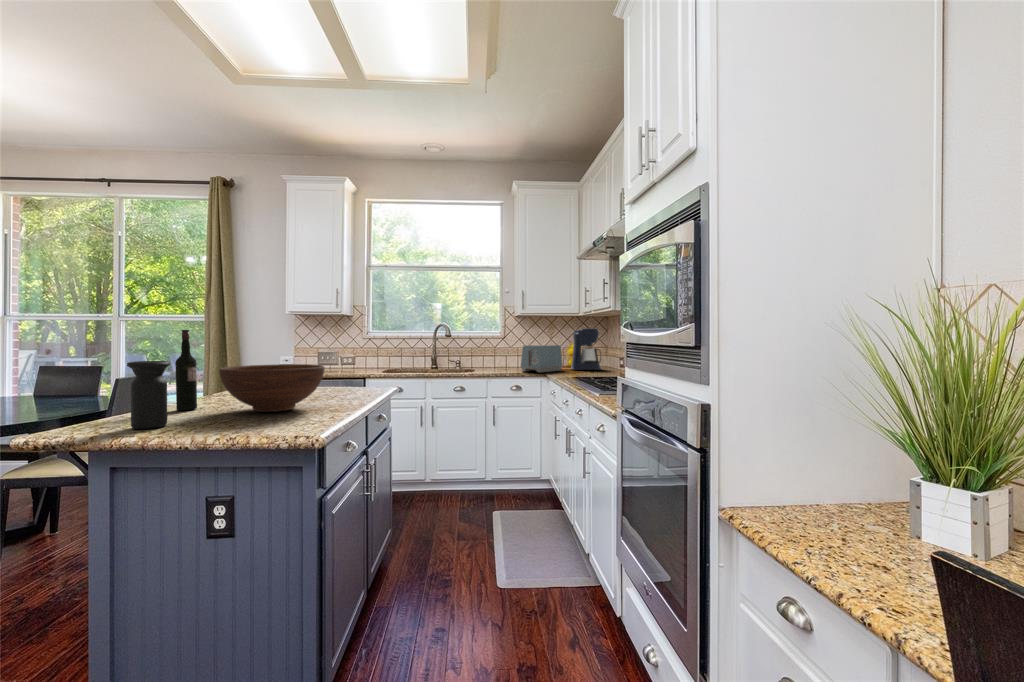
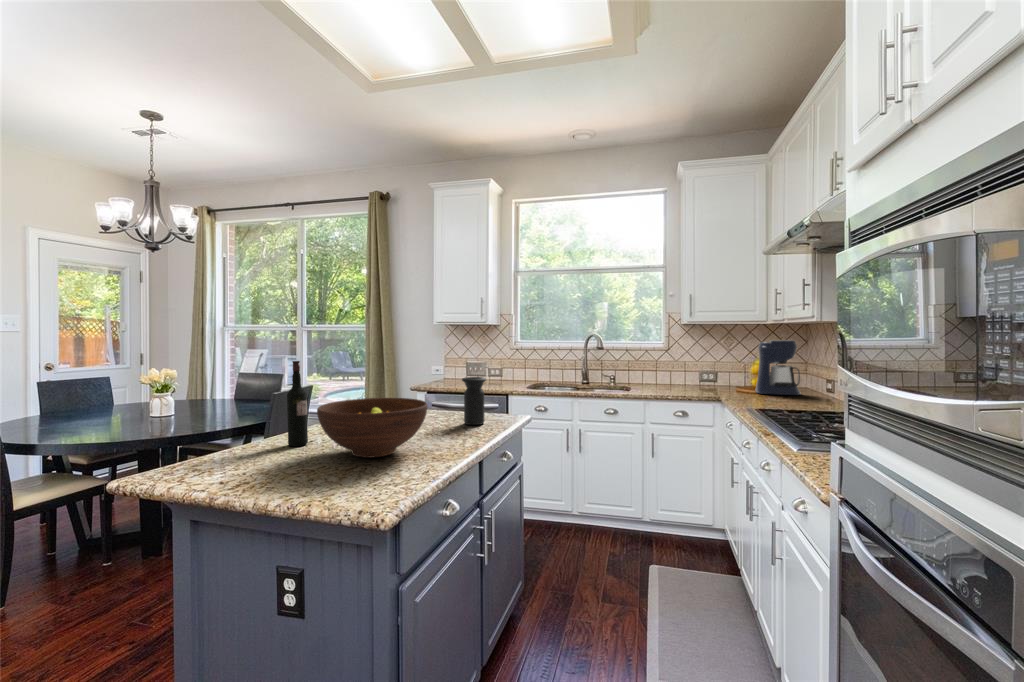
toaster: present [521,345,562,373] -> none [686,361,743,397]
vase: present [127,361,170,429] -> present [462,377,486,425]

